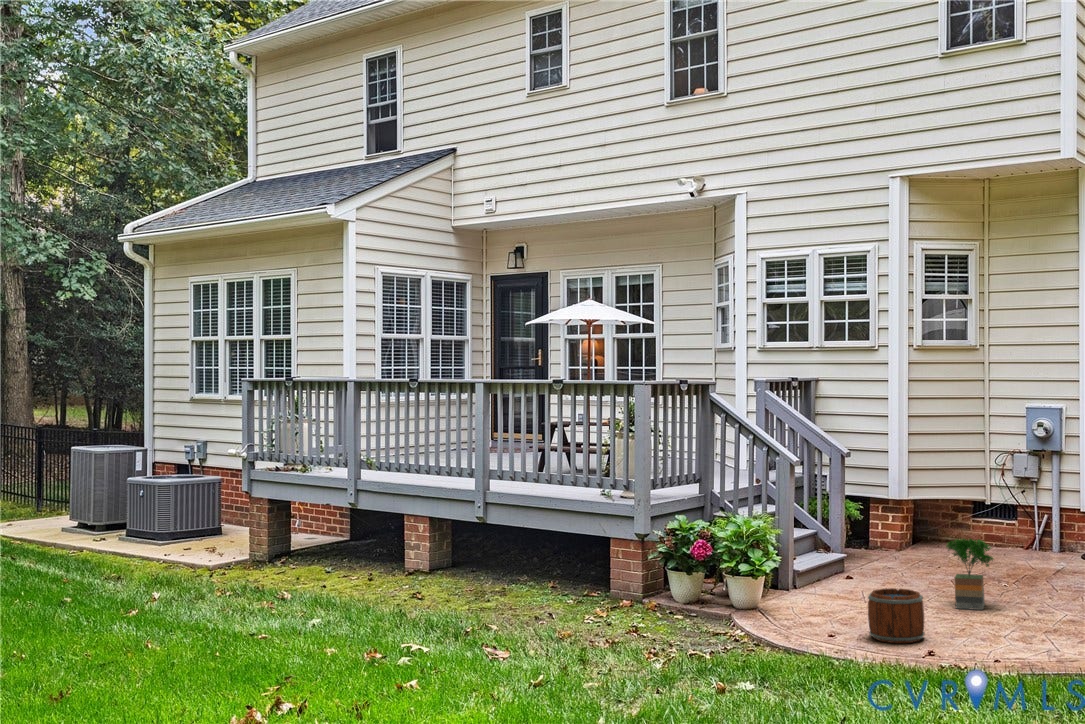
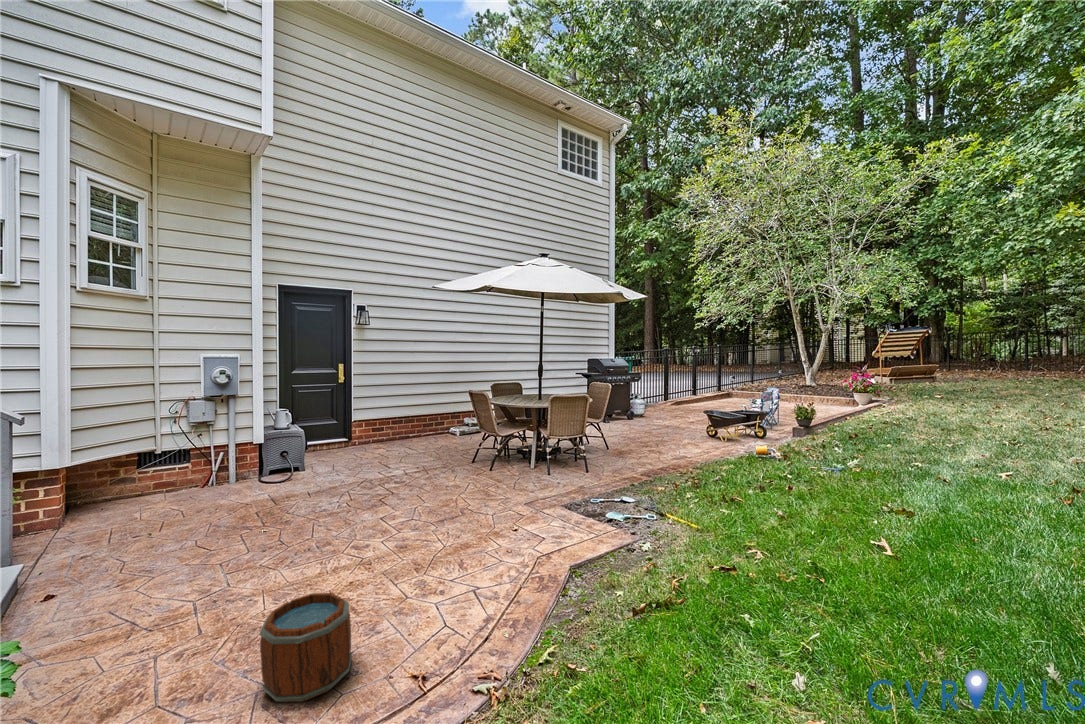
potted tree: present [946,539,994,610] -> none [248,492,315,582]

